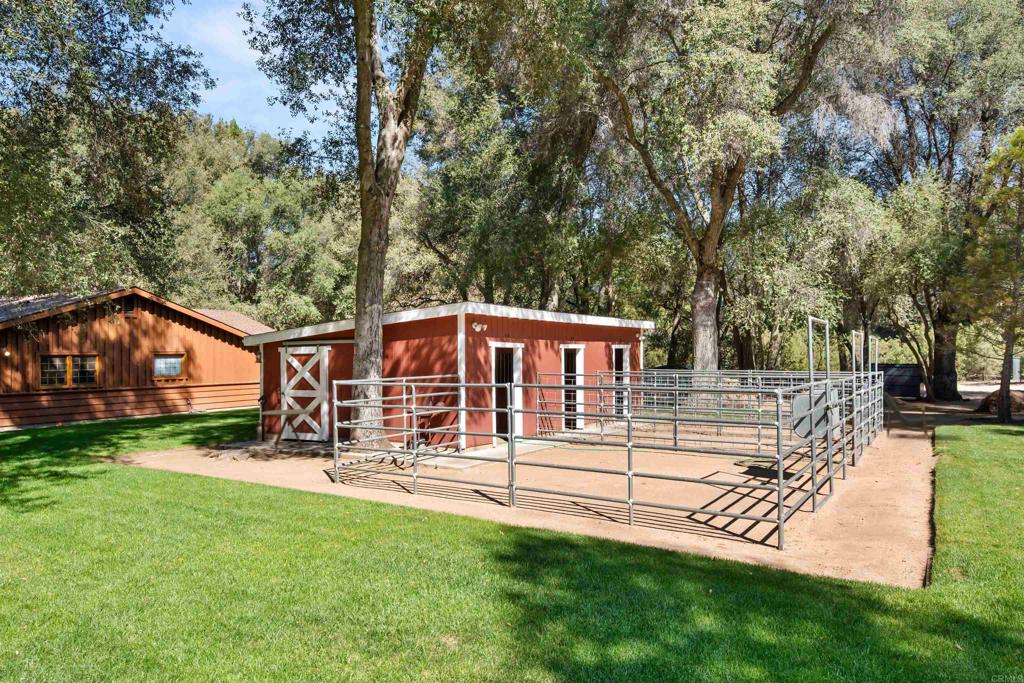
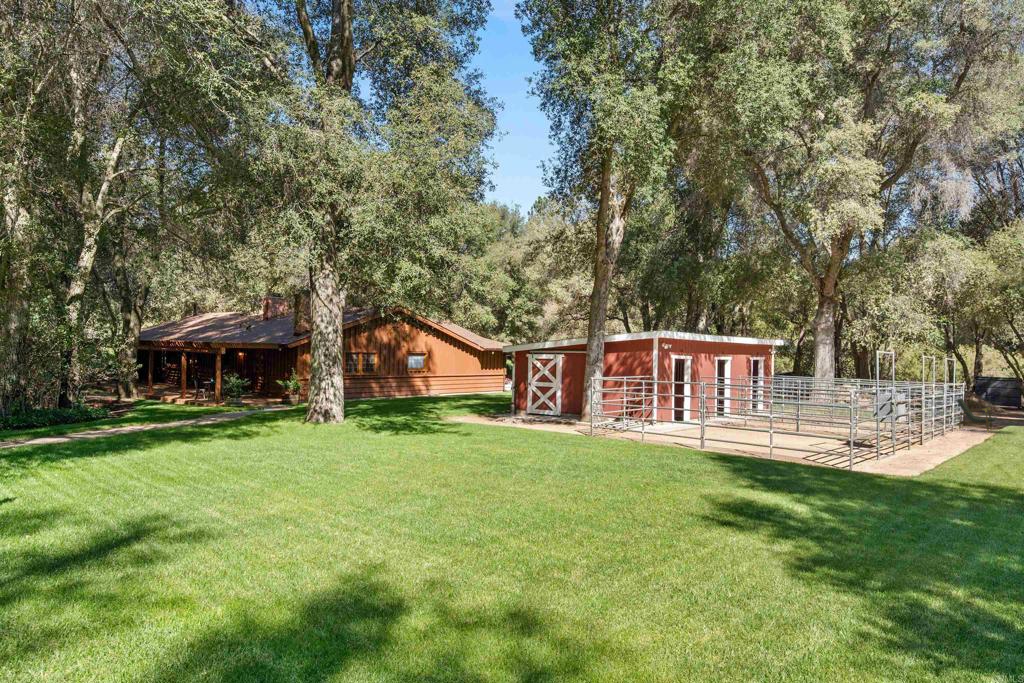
round table: present [262,409,314,448] -> none [522,394,553,417]

